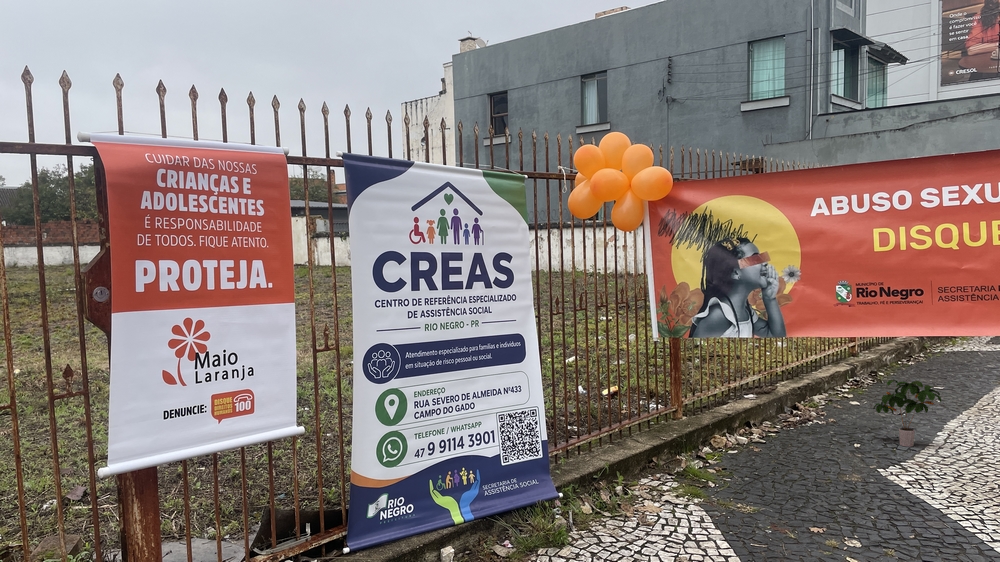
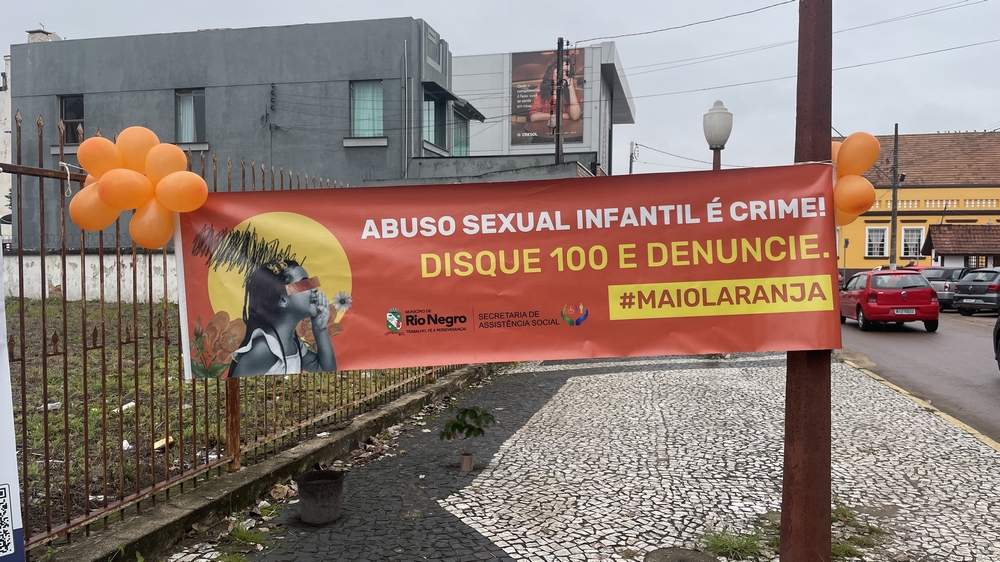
bucket: none [738,426,787,474] -> present [295,469,348,524]

